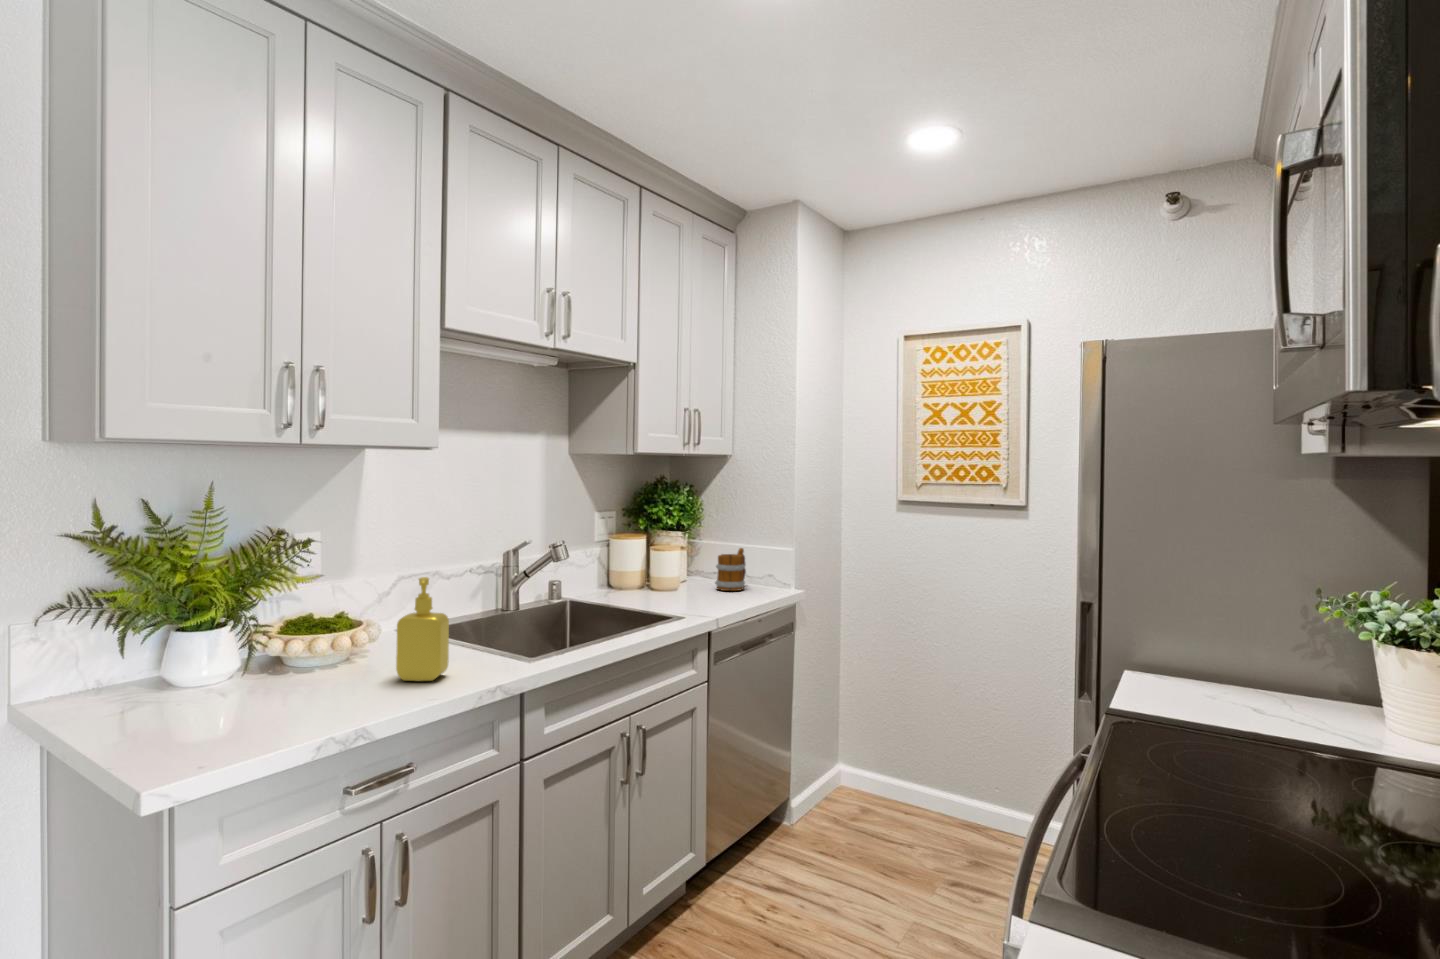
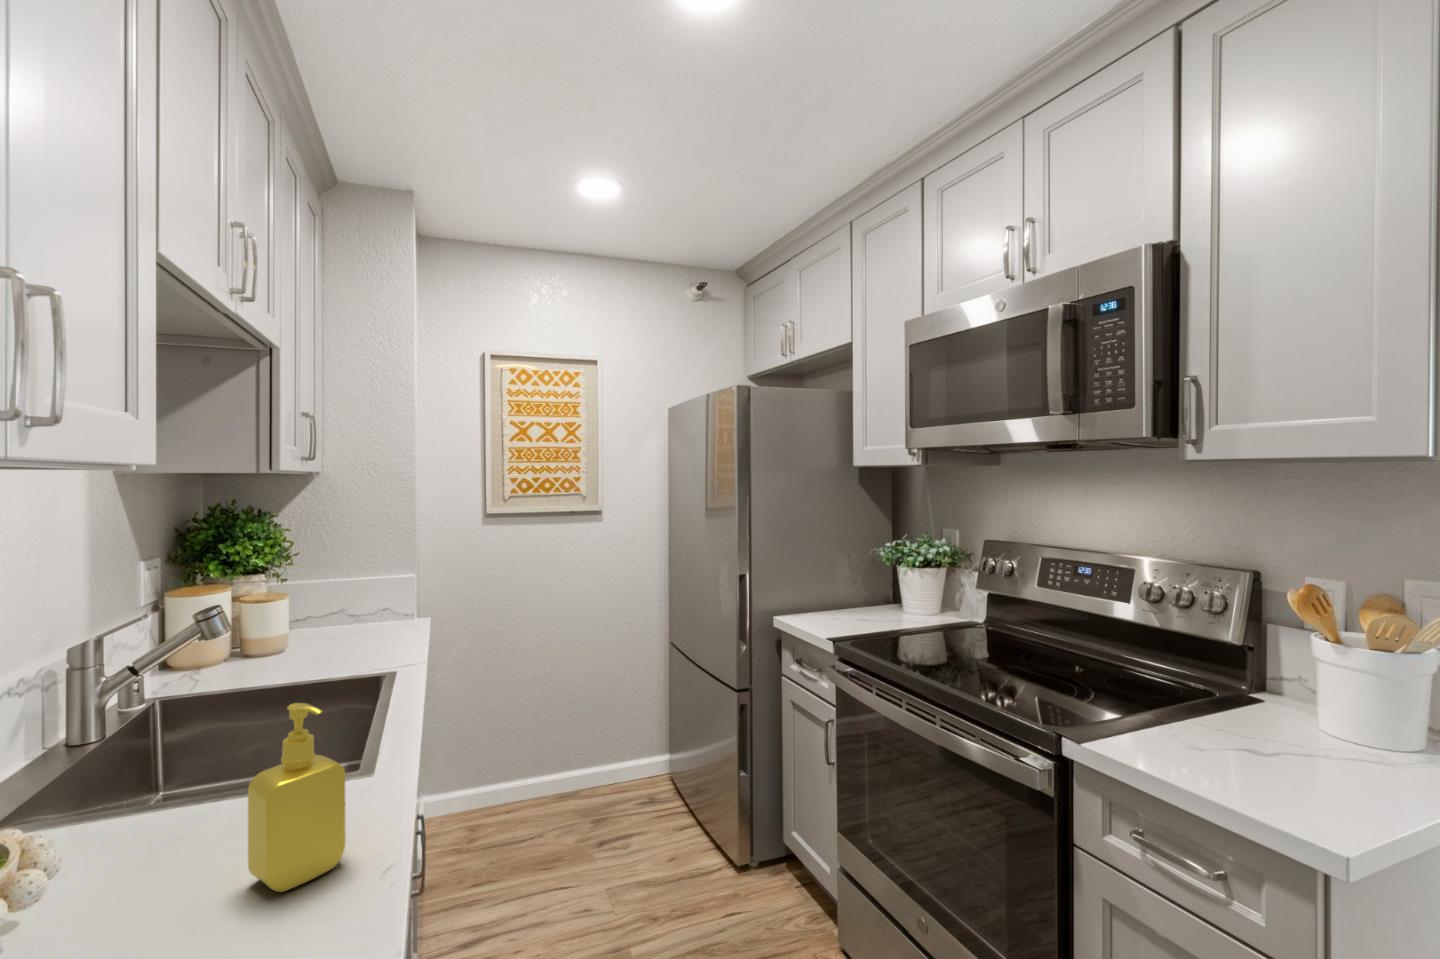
mug: present [715,548,746,591] -> none [332,581,371,636]

